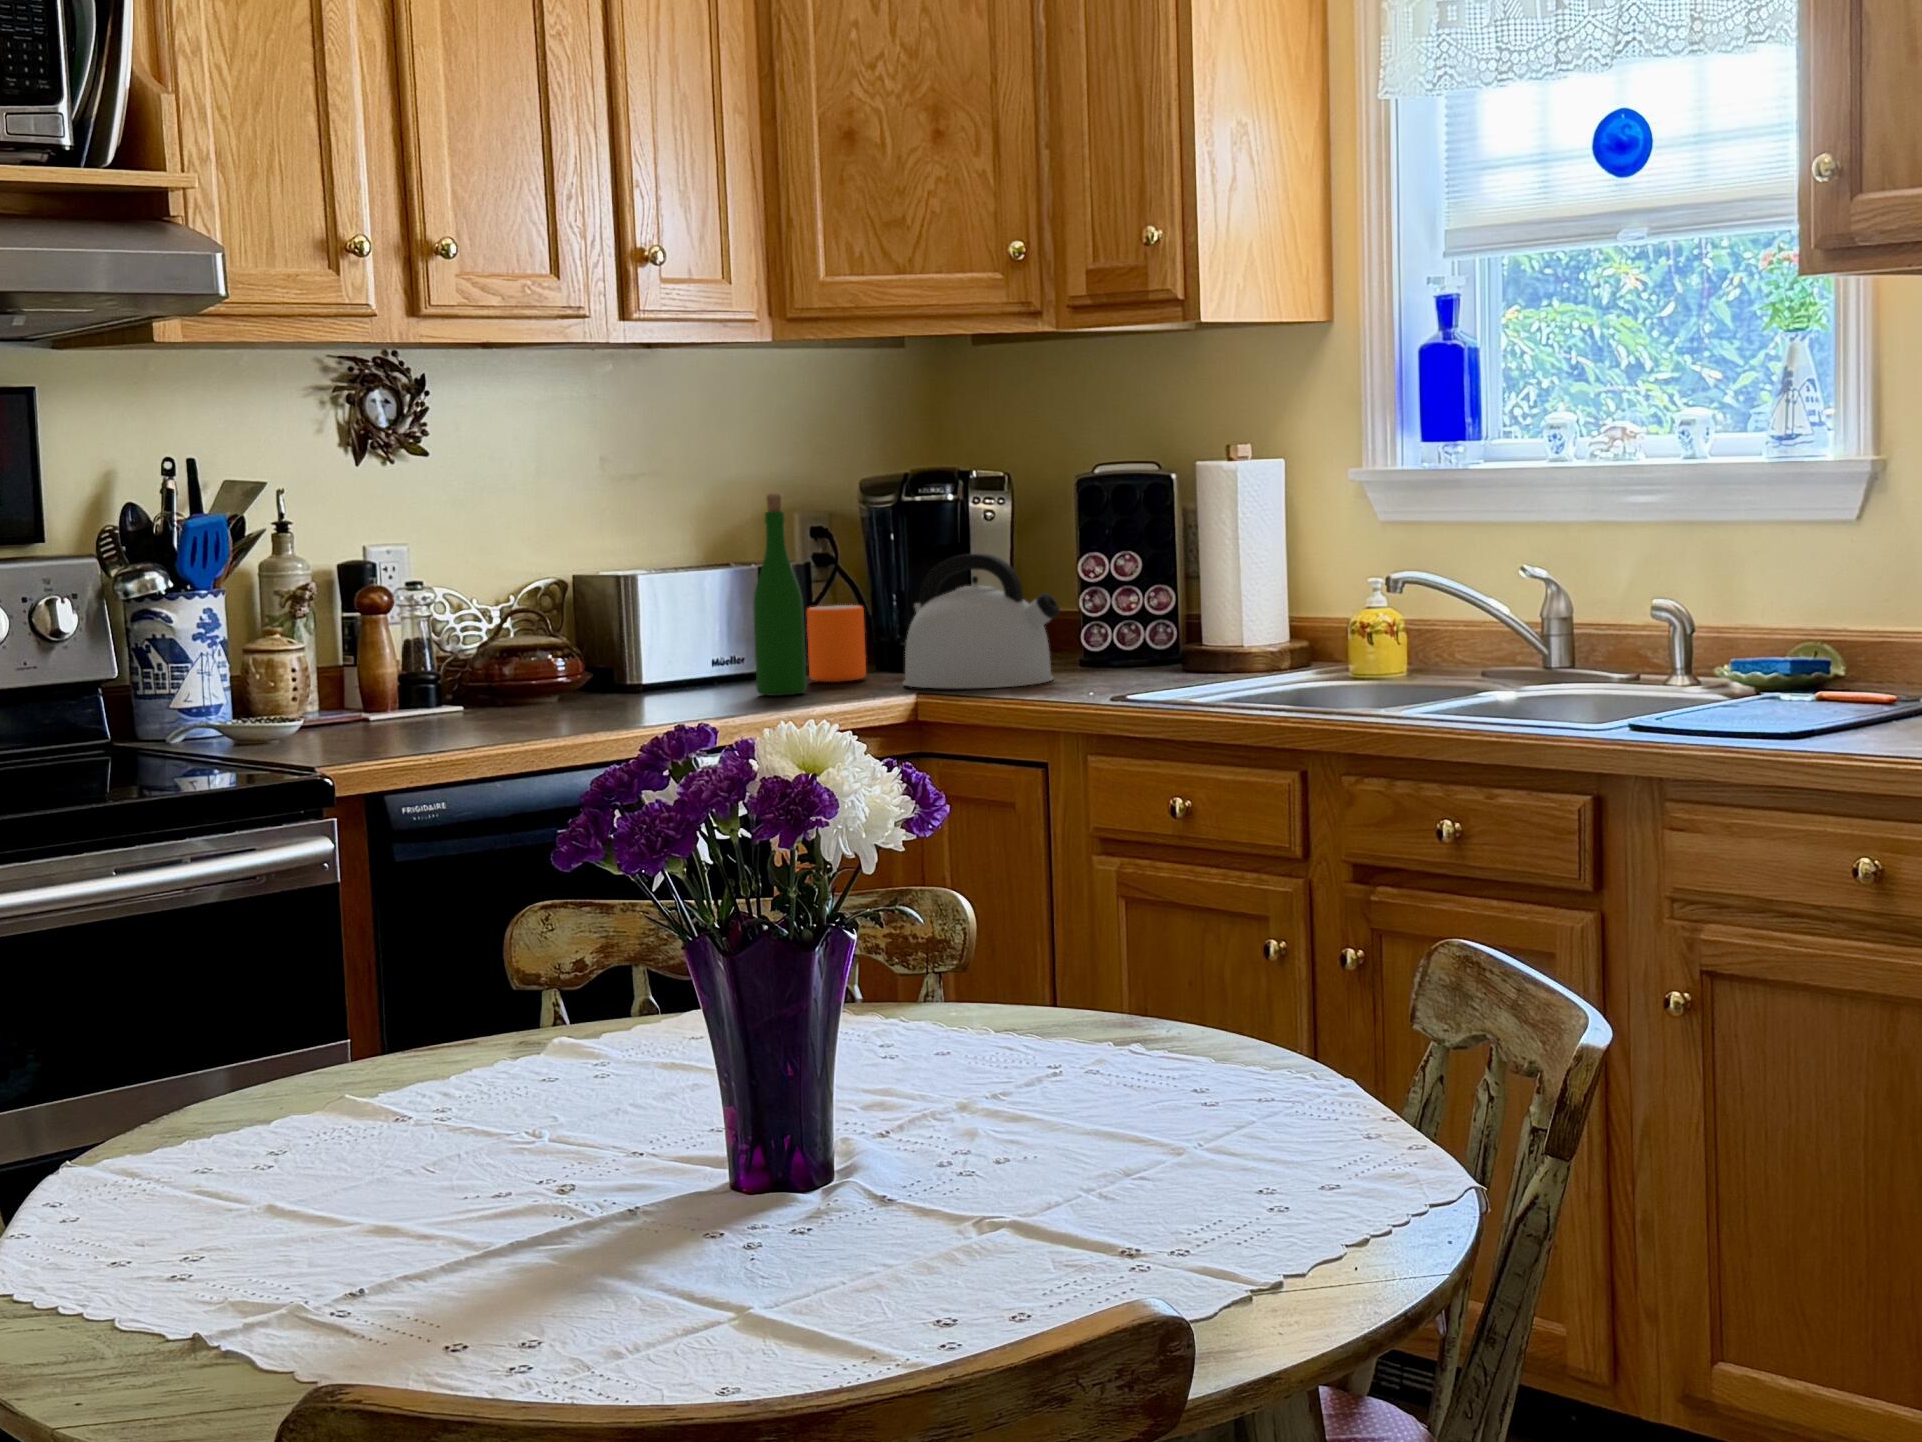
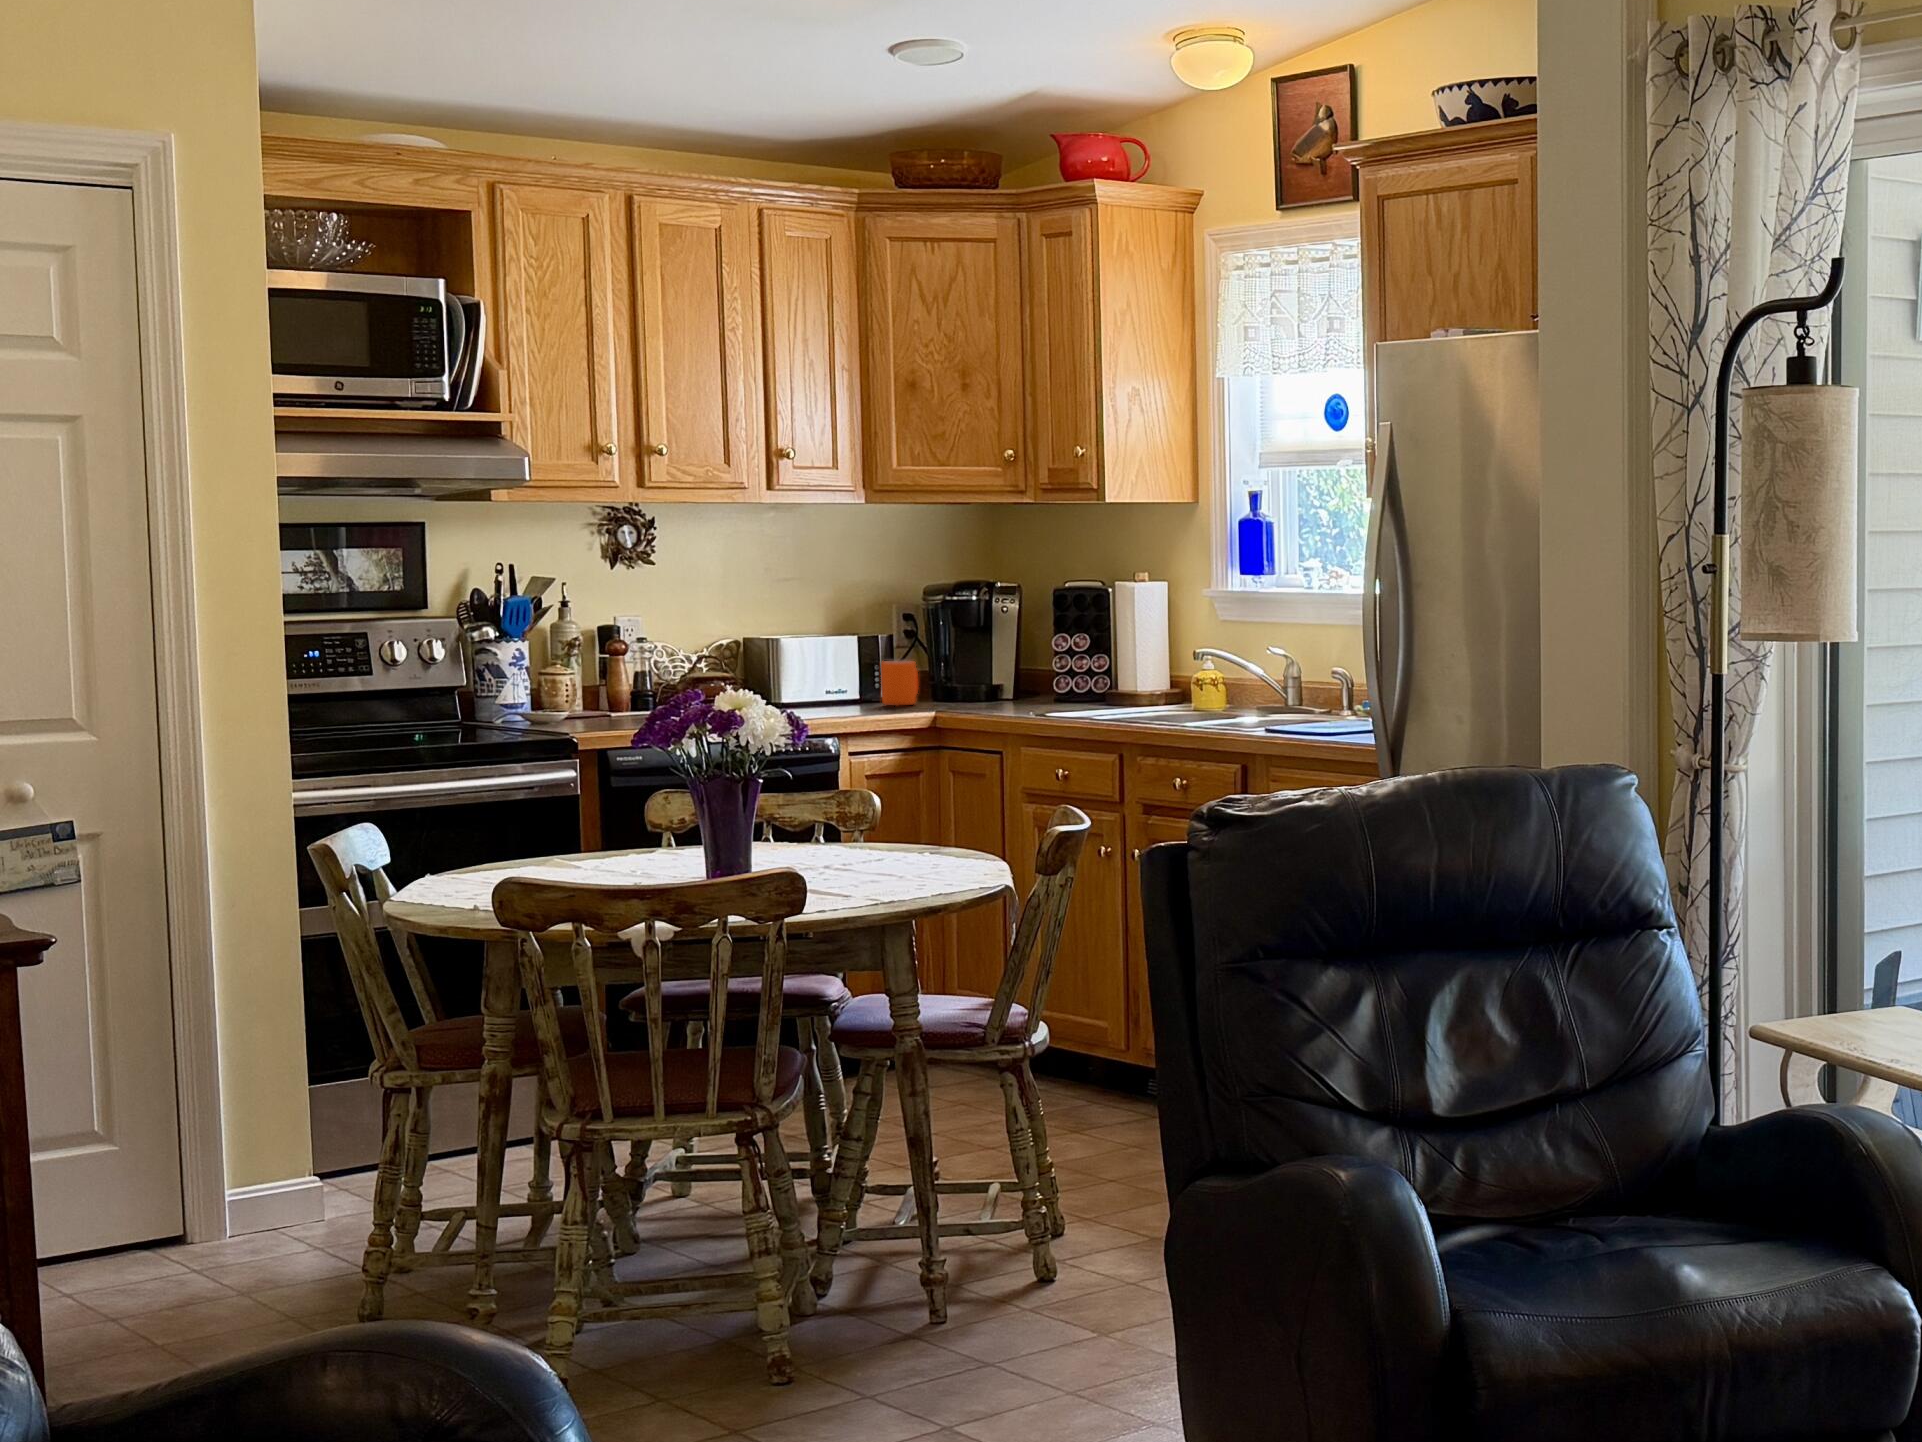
wine bottle: present [753,493,807,696] -> none [842,593,874,711]
kettle: present [903,554,1060,688] -> none [932,632,1023,710]

